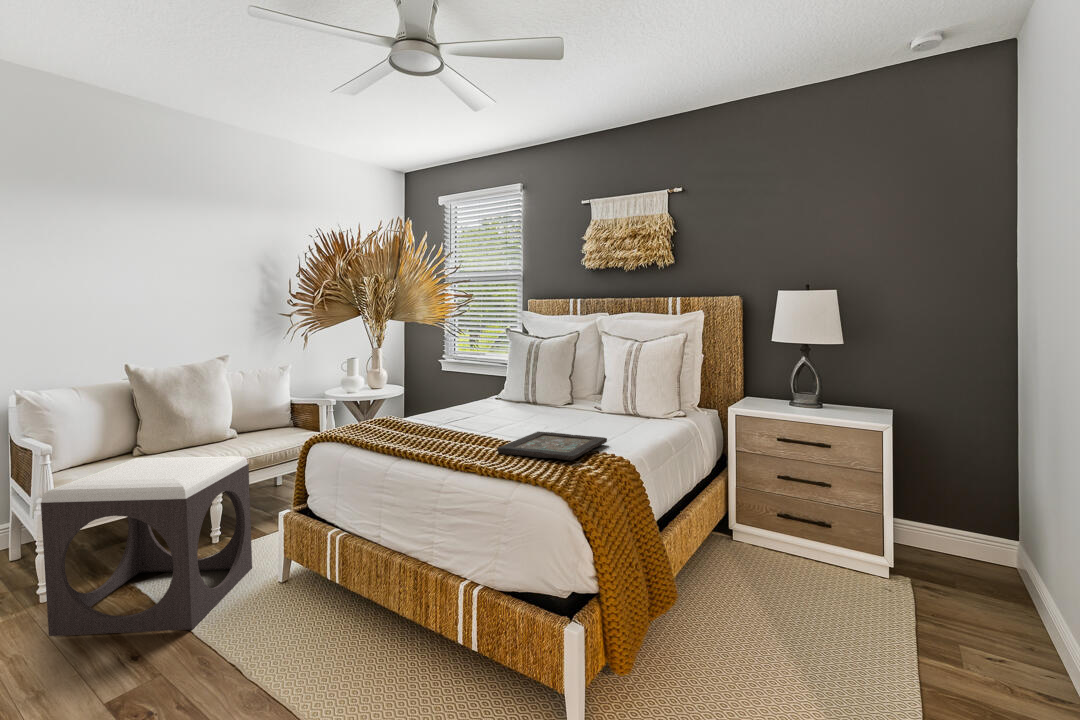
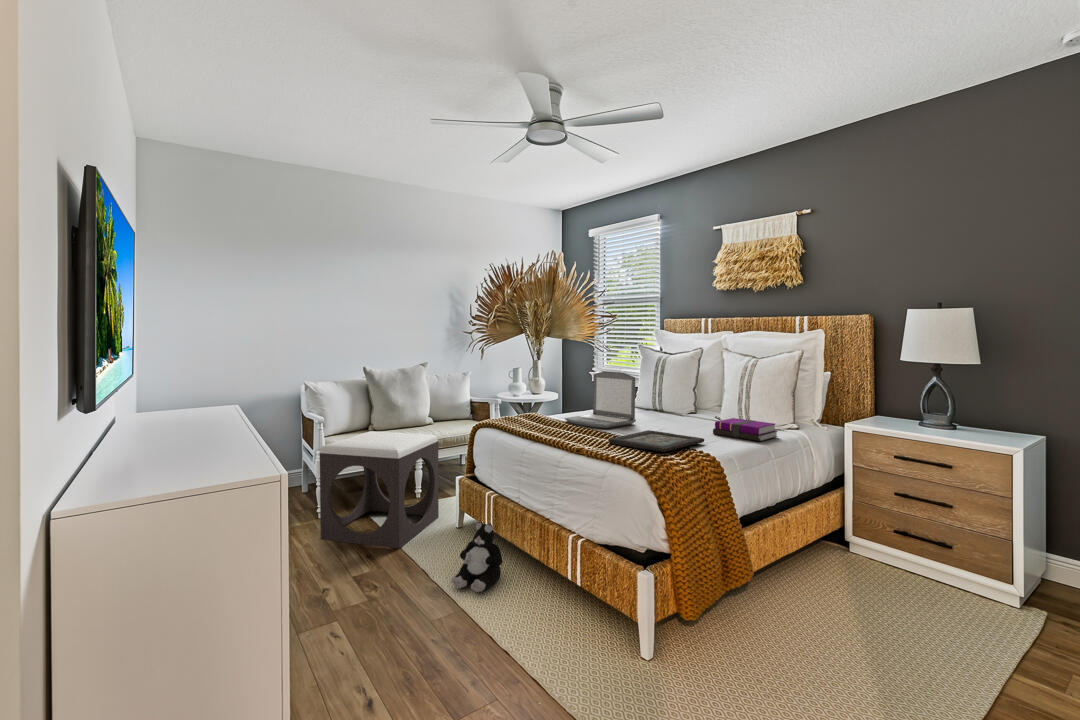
laptop: none [429,361,516,432] -> present [565,371,636,428]
notebook: none [607,410,674,436] -> present [713,418,777,441]
plush toy: none [283,579,359,683] -> present [452,522,502,592]

